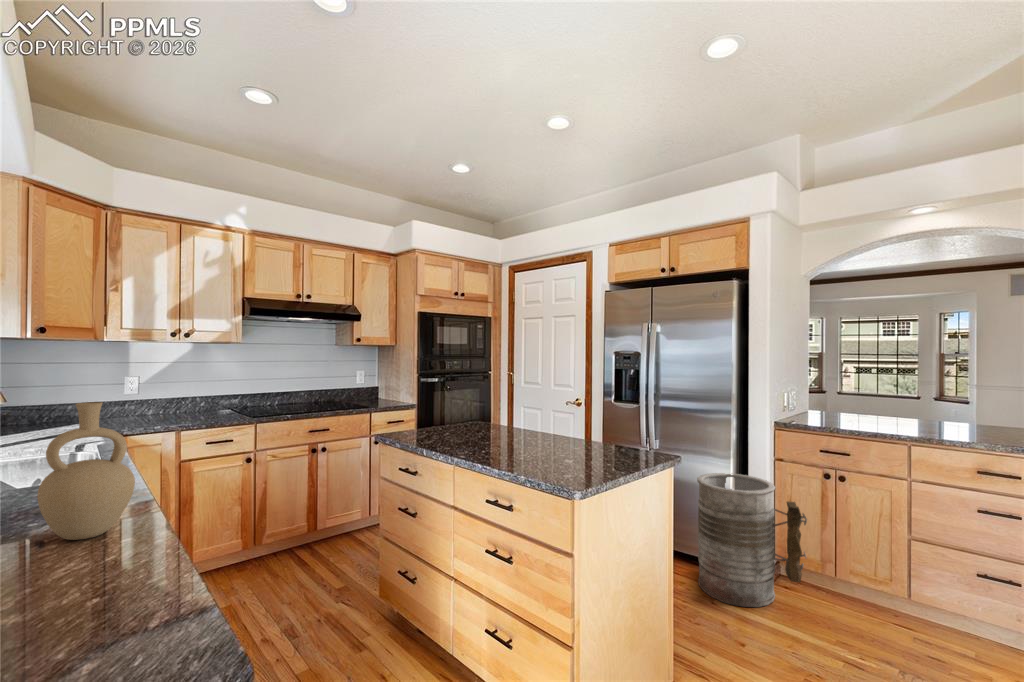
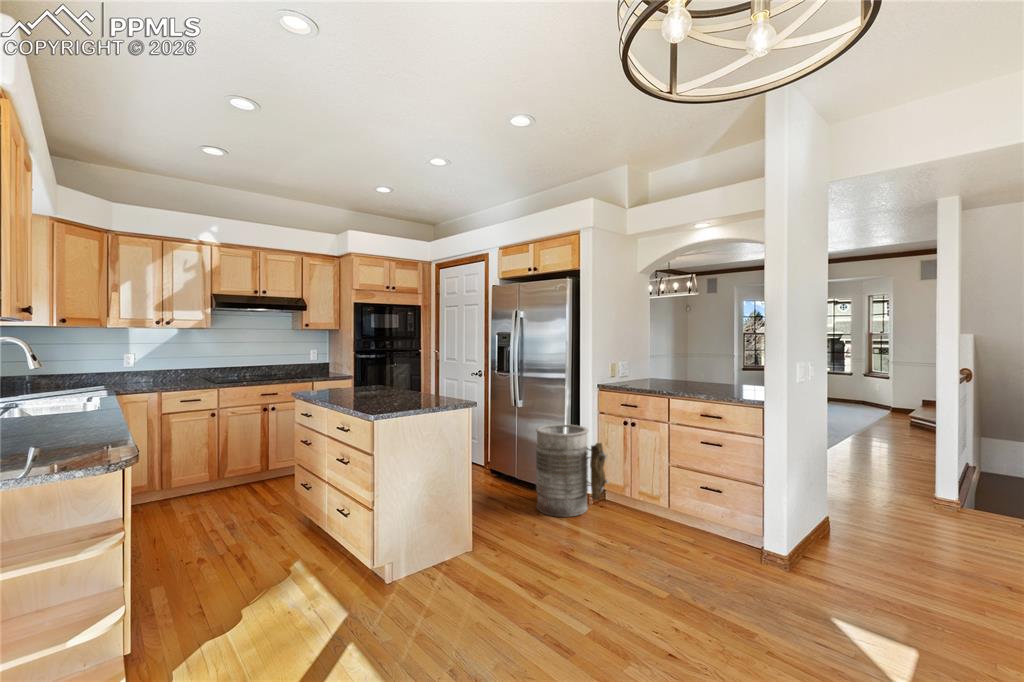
vase: present [37,402,135,540] -> none [50,359,101,428]

